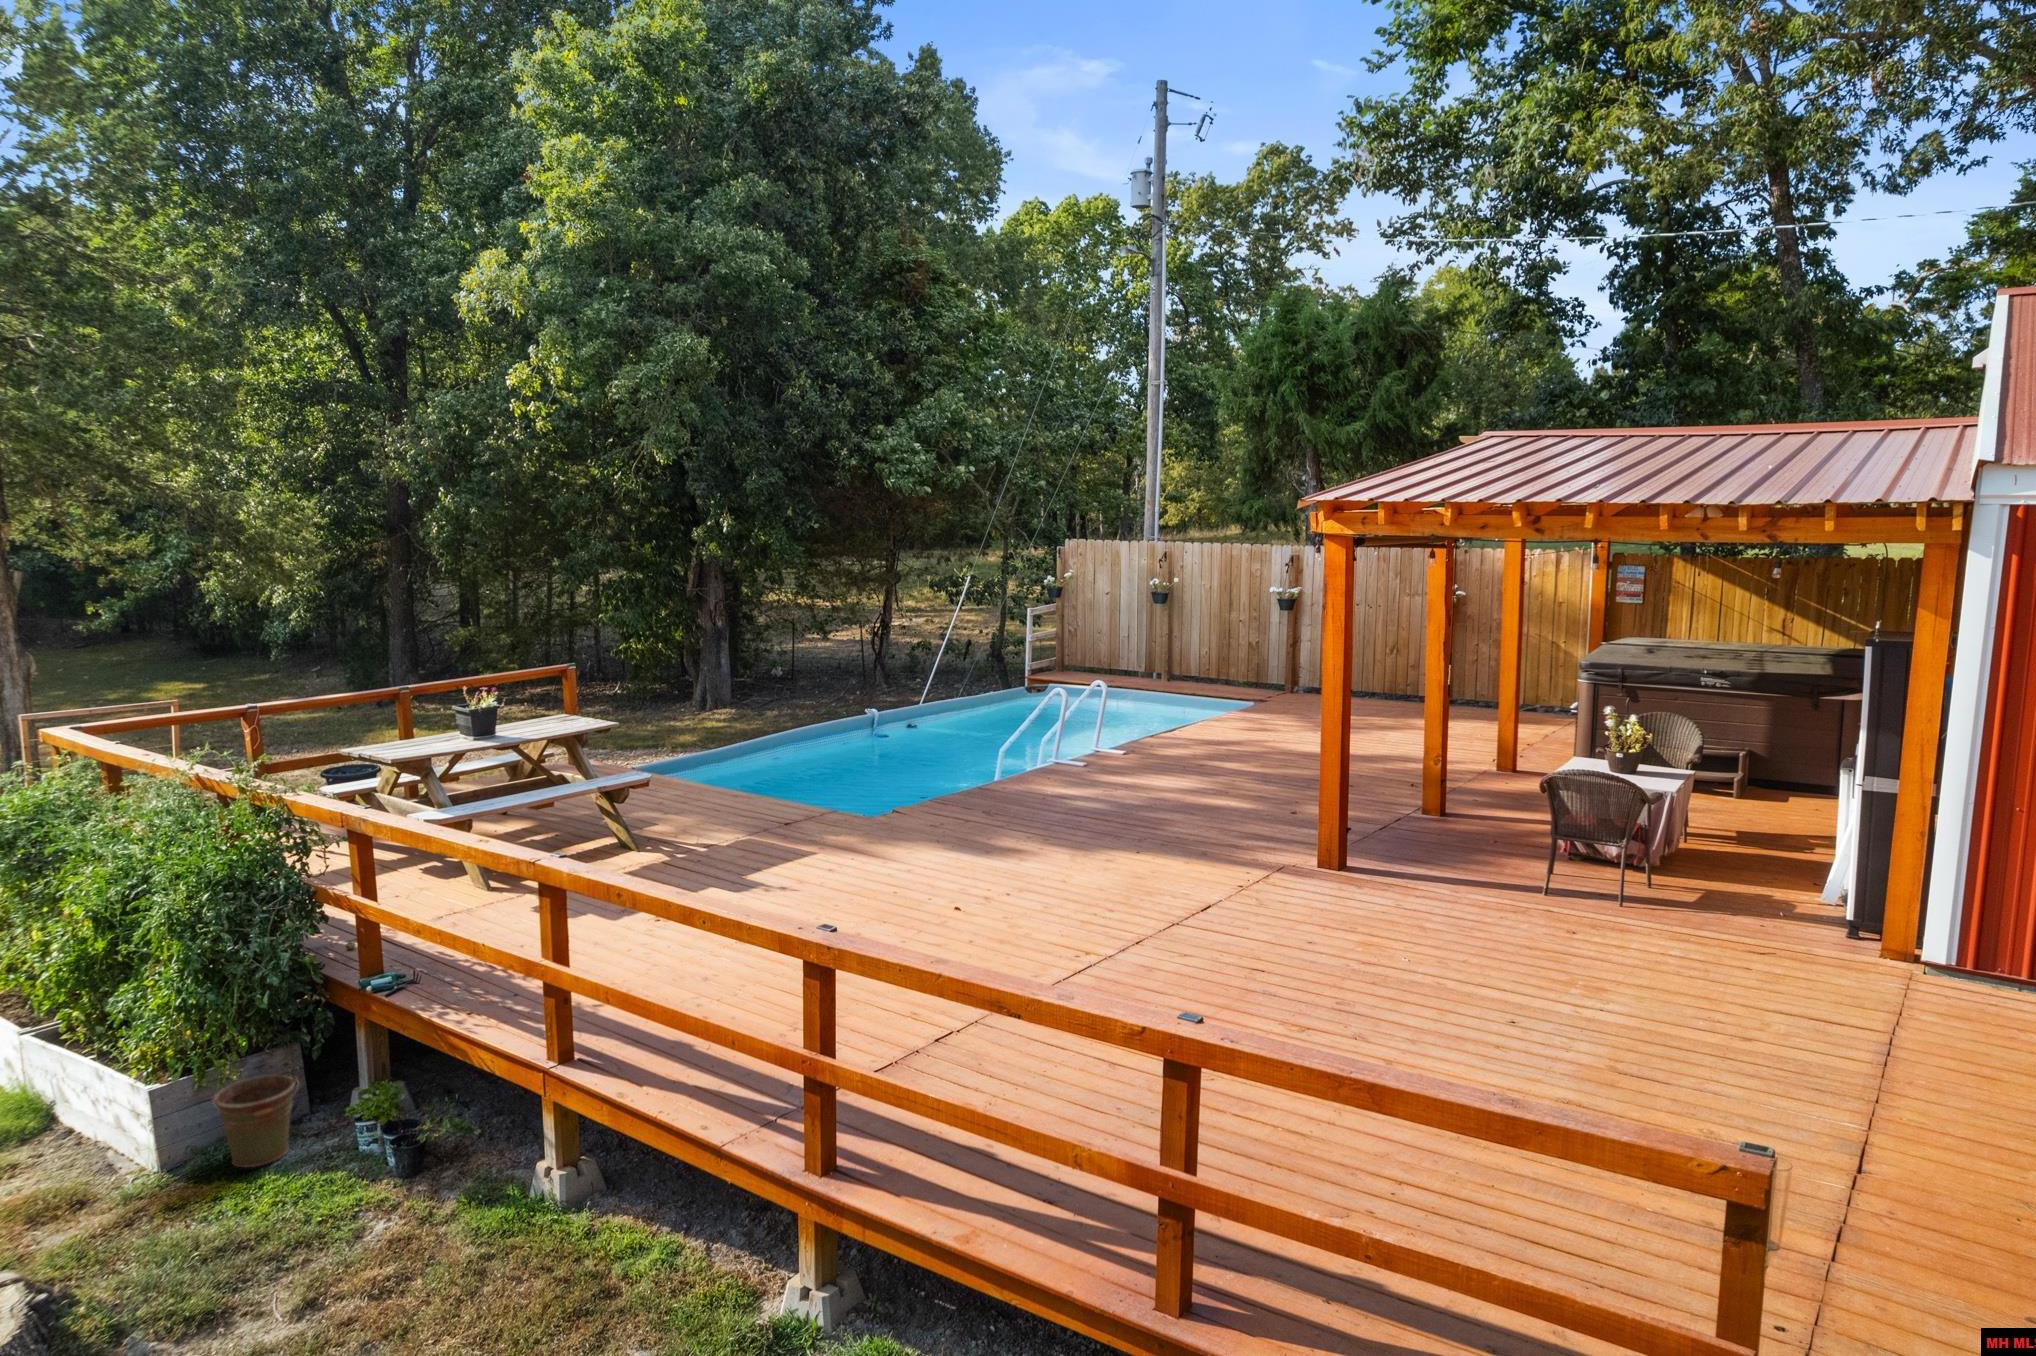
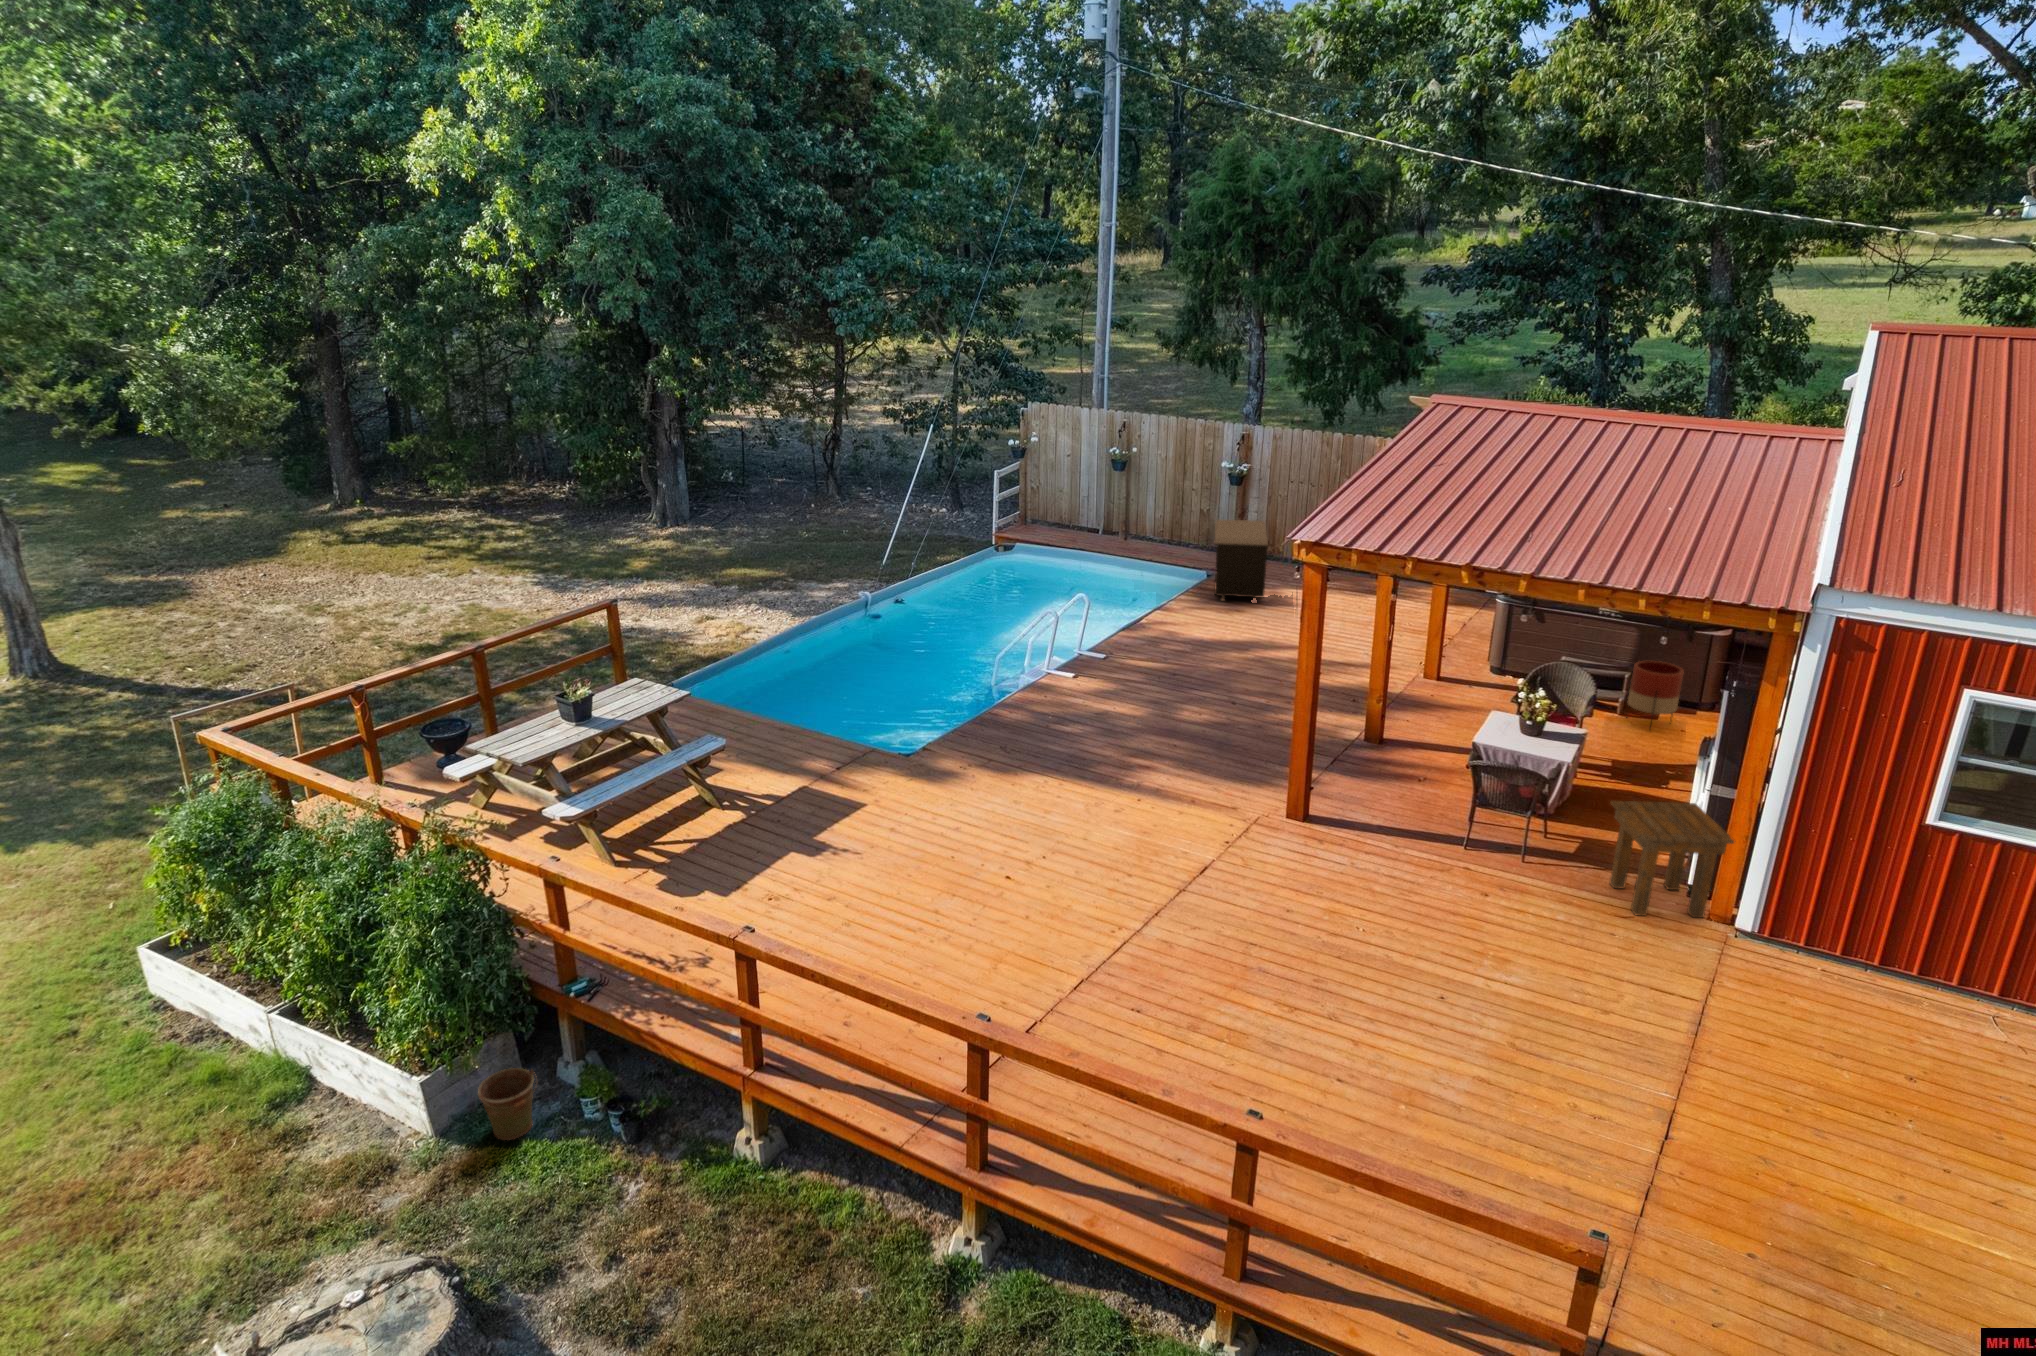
storage bench: none [1257,637,1316,718] -> present [1214,520,1268,601]
planter: none [1745,728,1811,809] -> present [1627,661,1684,715]
side table: none [1730,812,1907,957] -> present [1610,801,1734,918]

